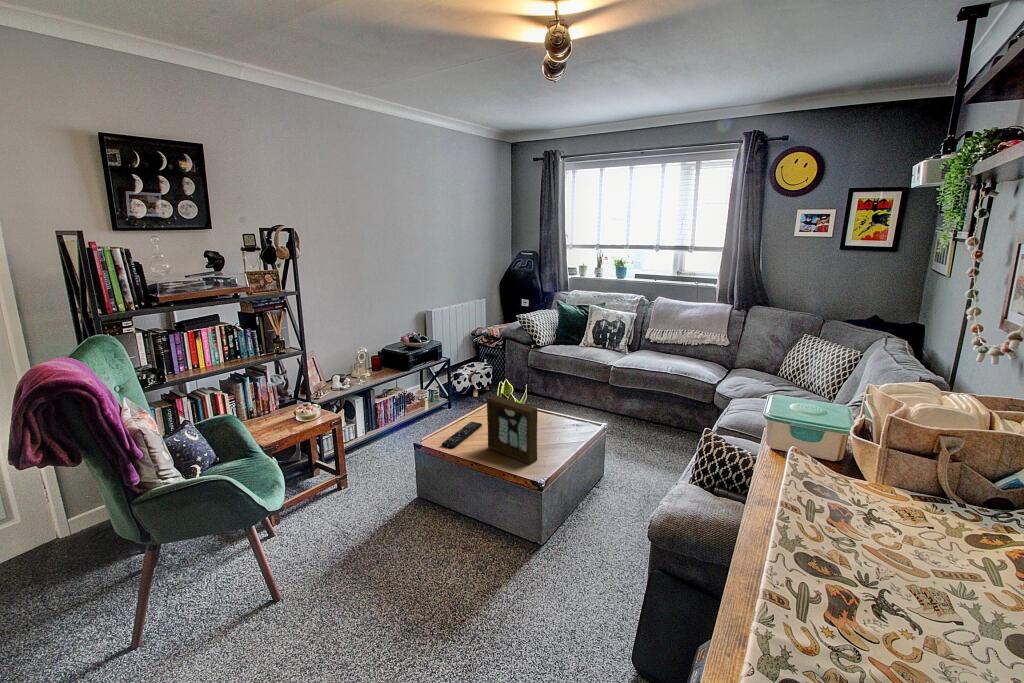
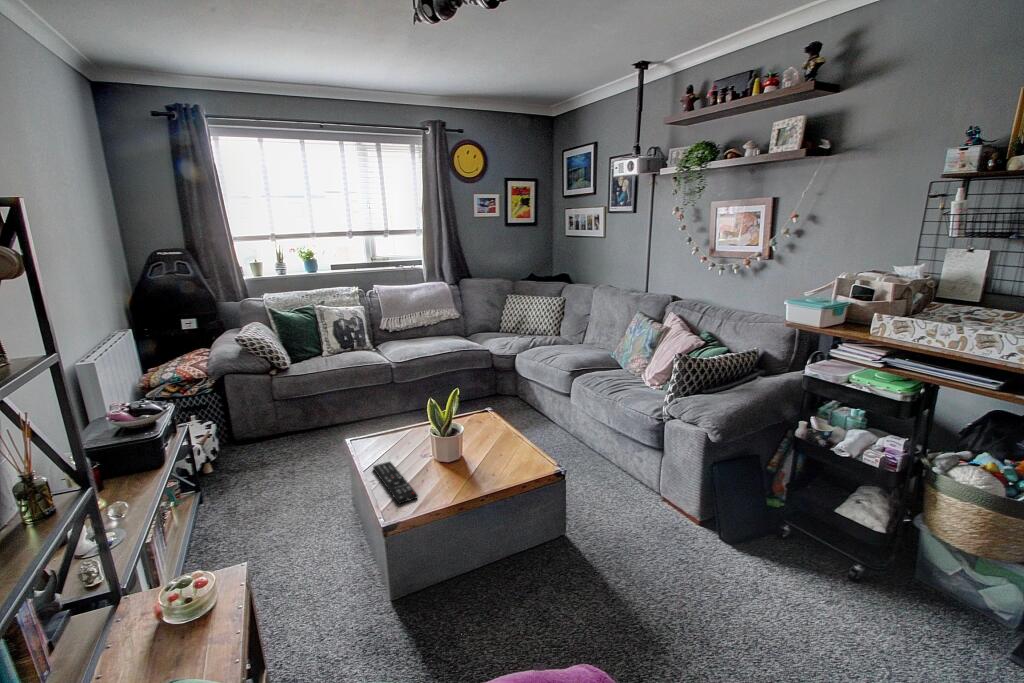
picture frame: present [487,395,537,465] -> none [447,395,520,475]

